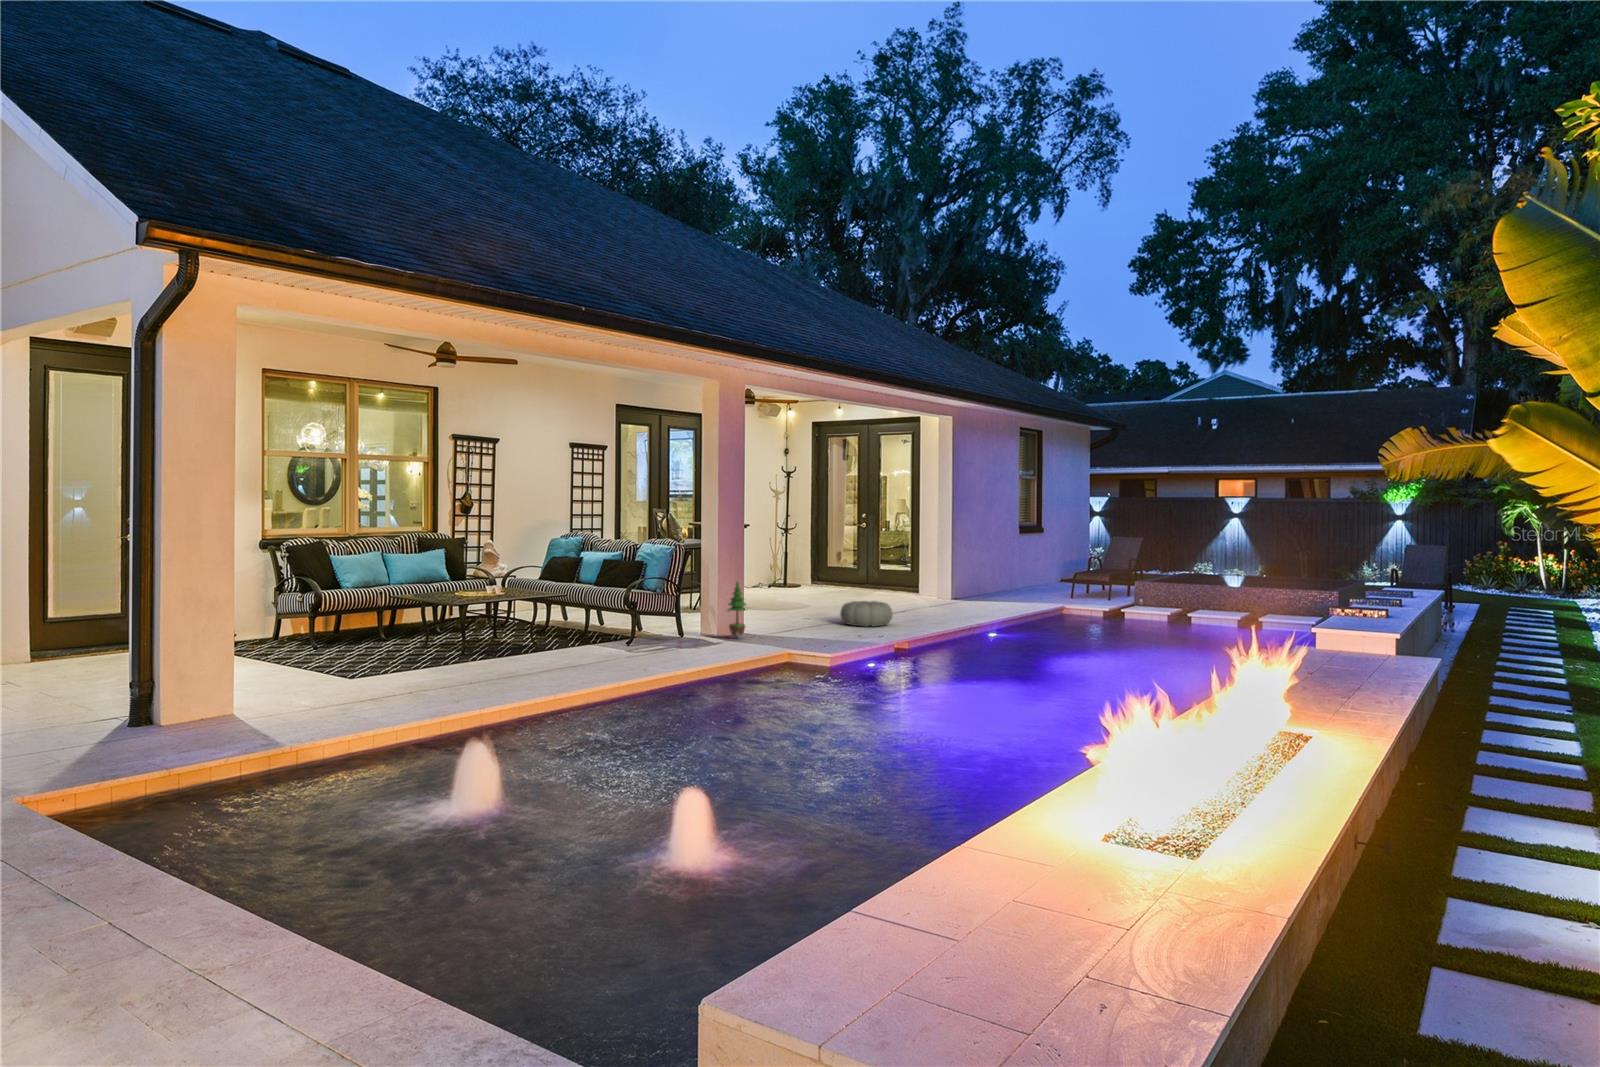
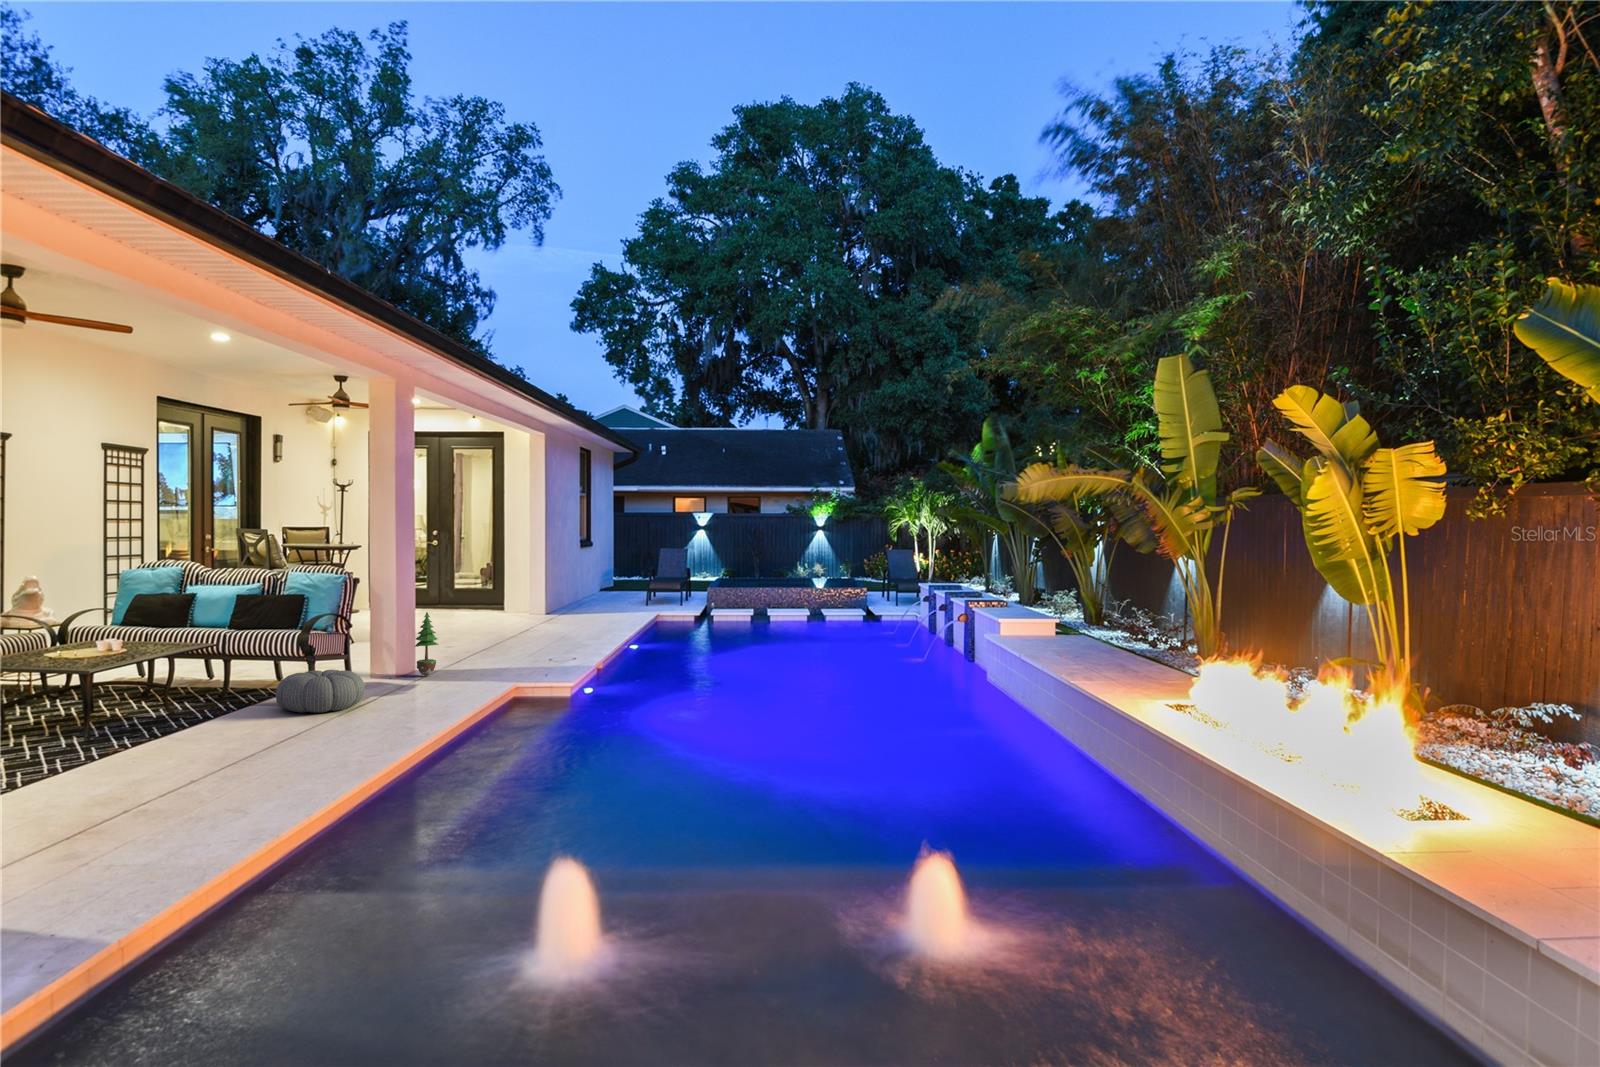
pouf: present [840,601,892,627] -> present [276,670,365,713]

